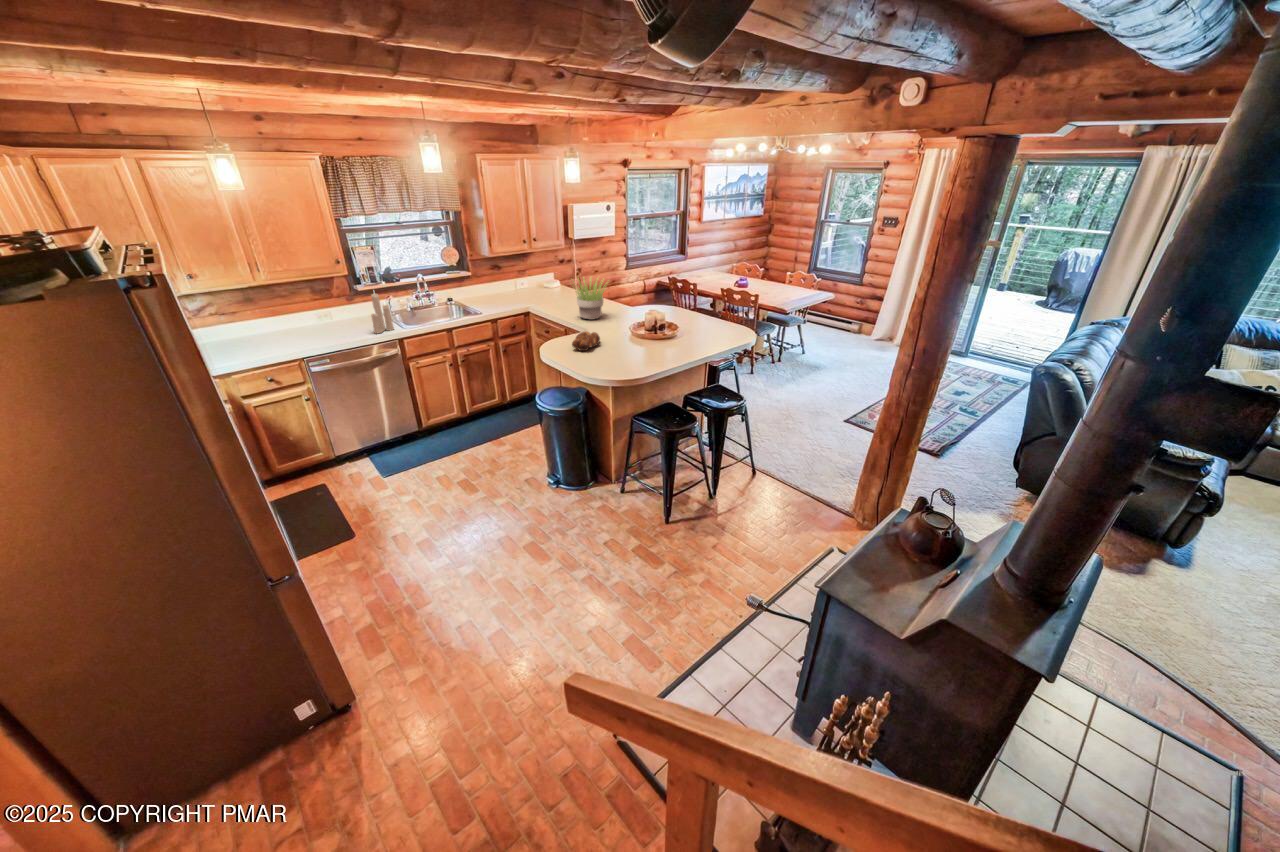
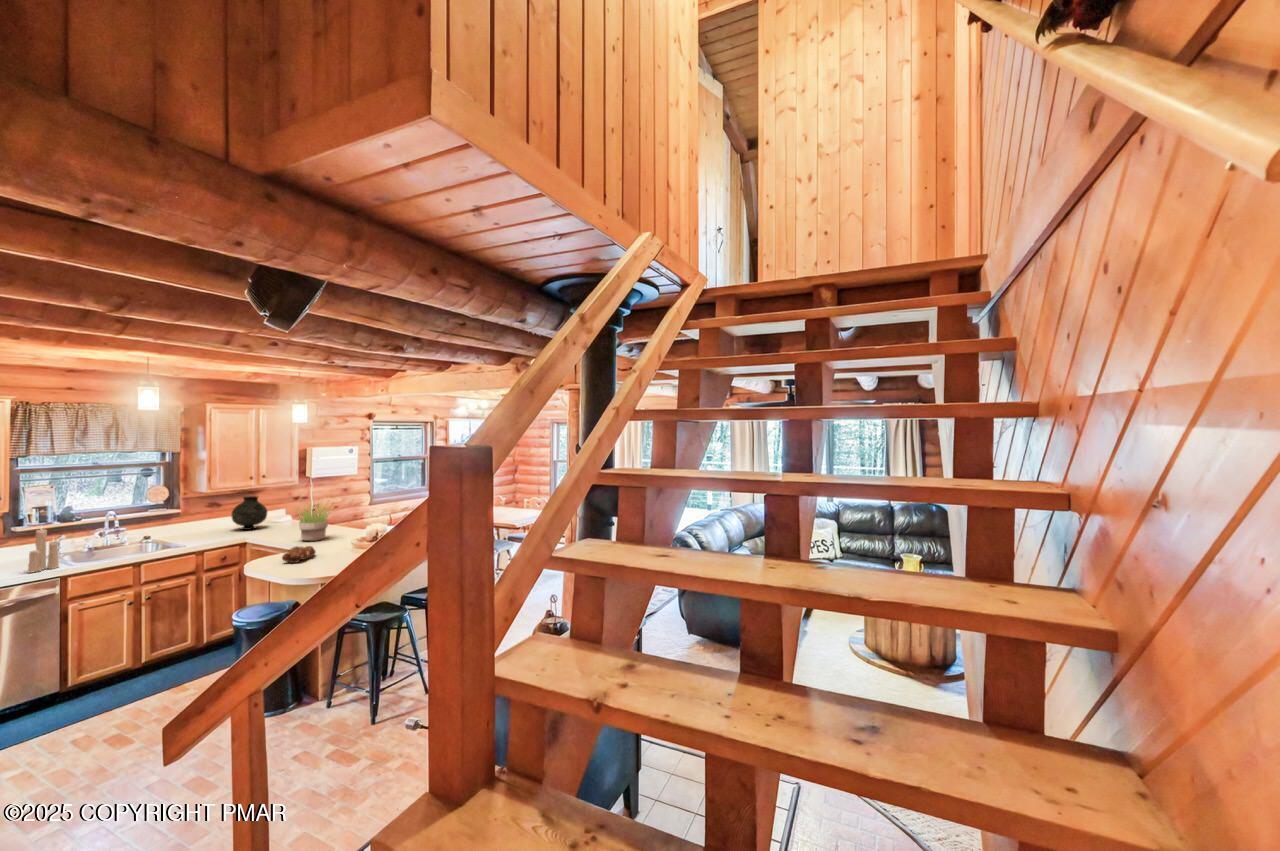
vase: none [512,261,542,297] -> present [231,496,267,530]

